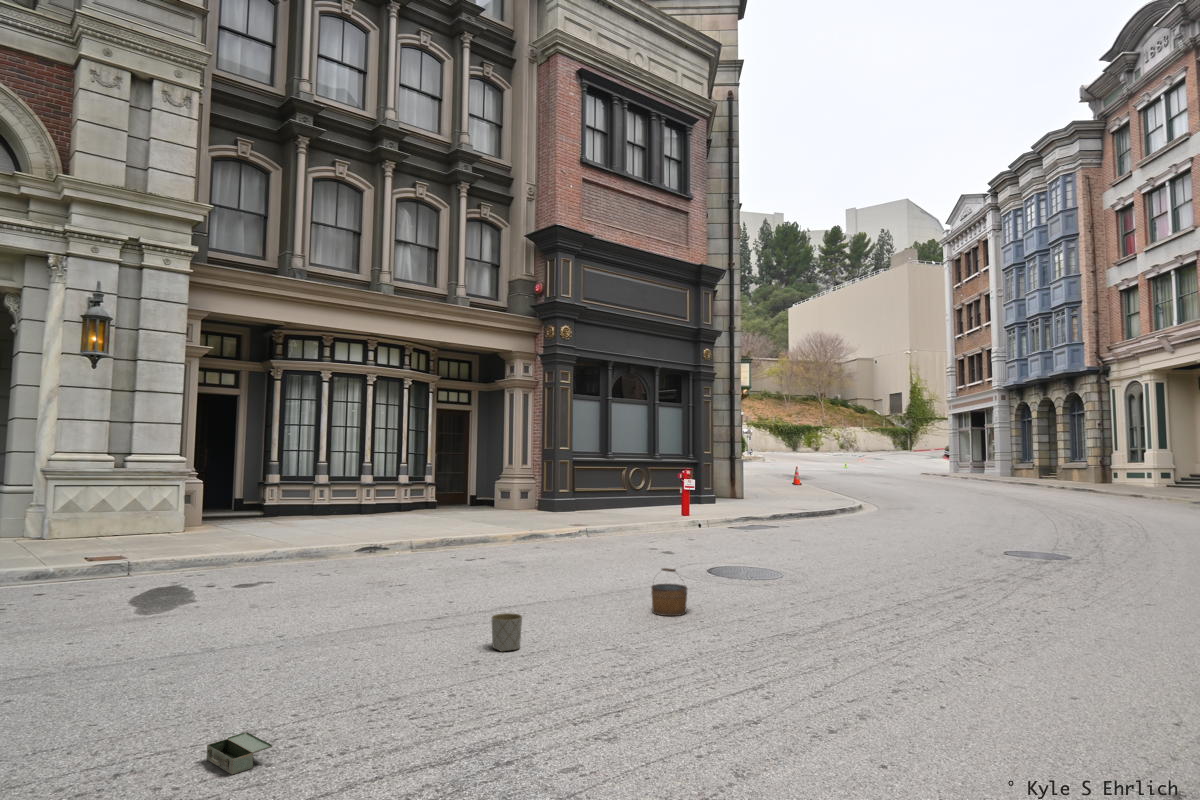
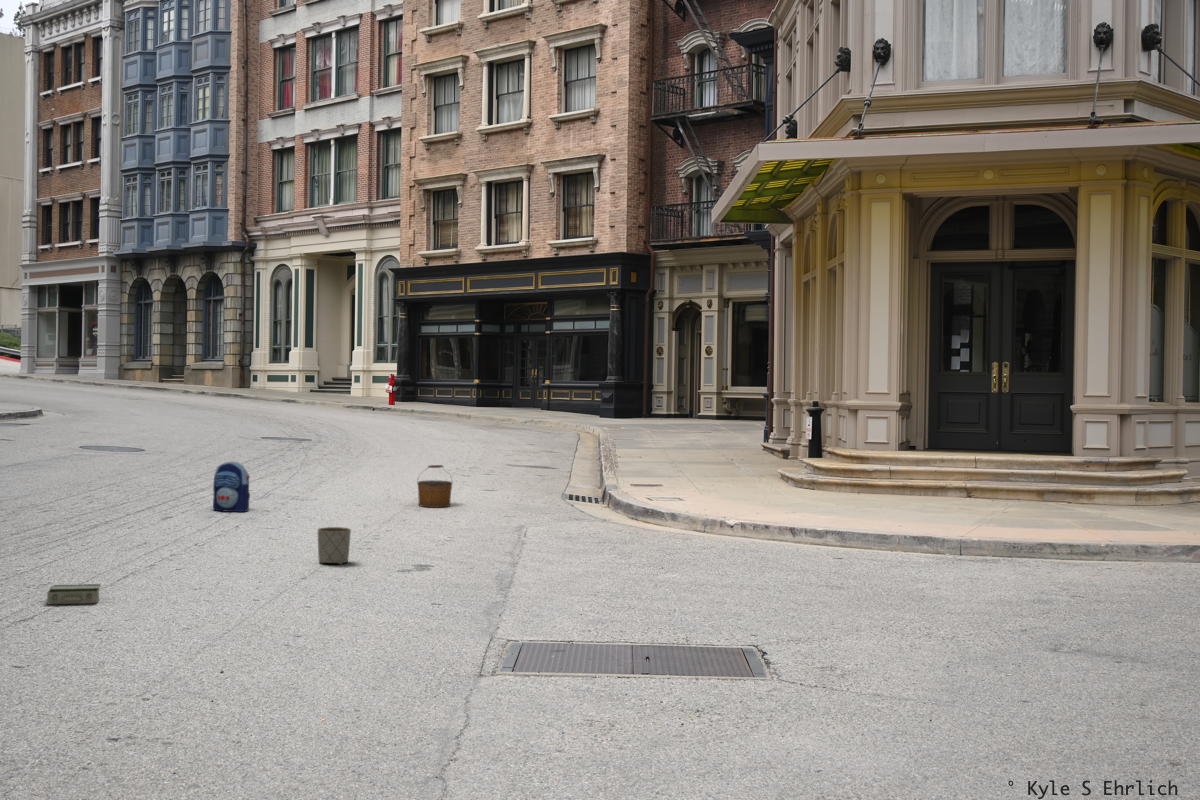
bucket: present [651,568,687,616] -> present [417,465,452,507]
backpack: none [748,575,787,633] -> present [213,461,250,512]
planter: present [492,613,522,652] -> present [318,527,351,564]

